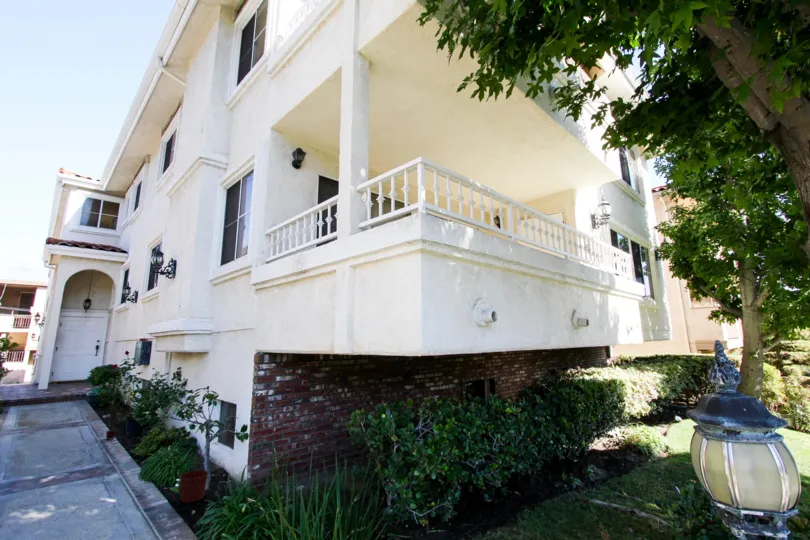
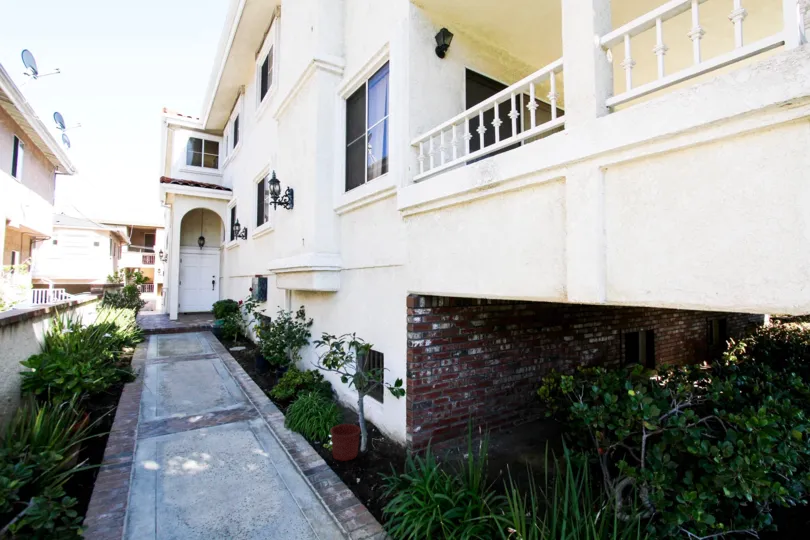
potted tree: present [105,399,128,439] -> none [234,334,257,375]

